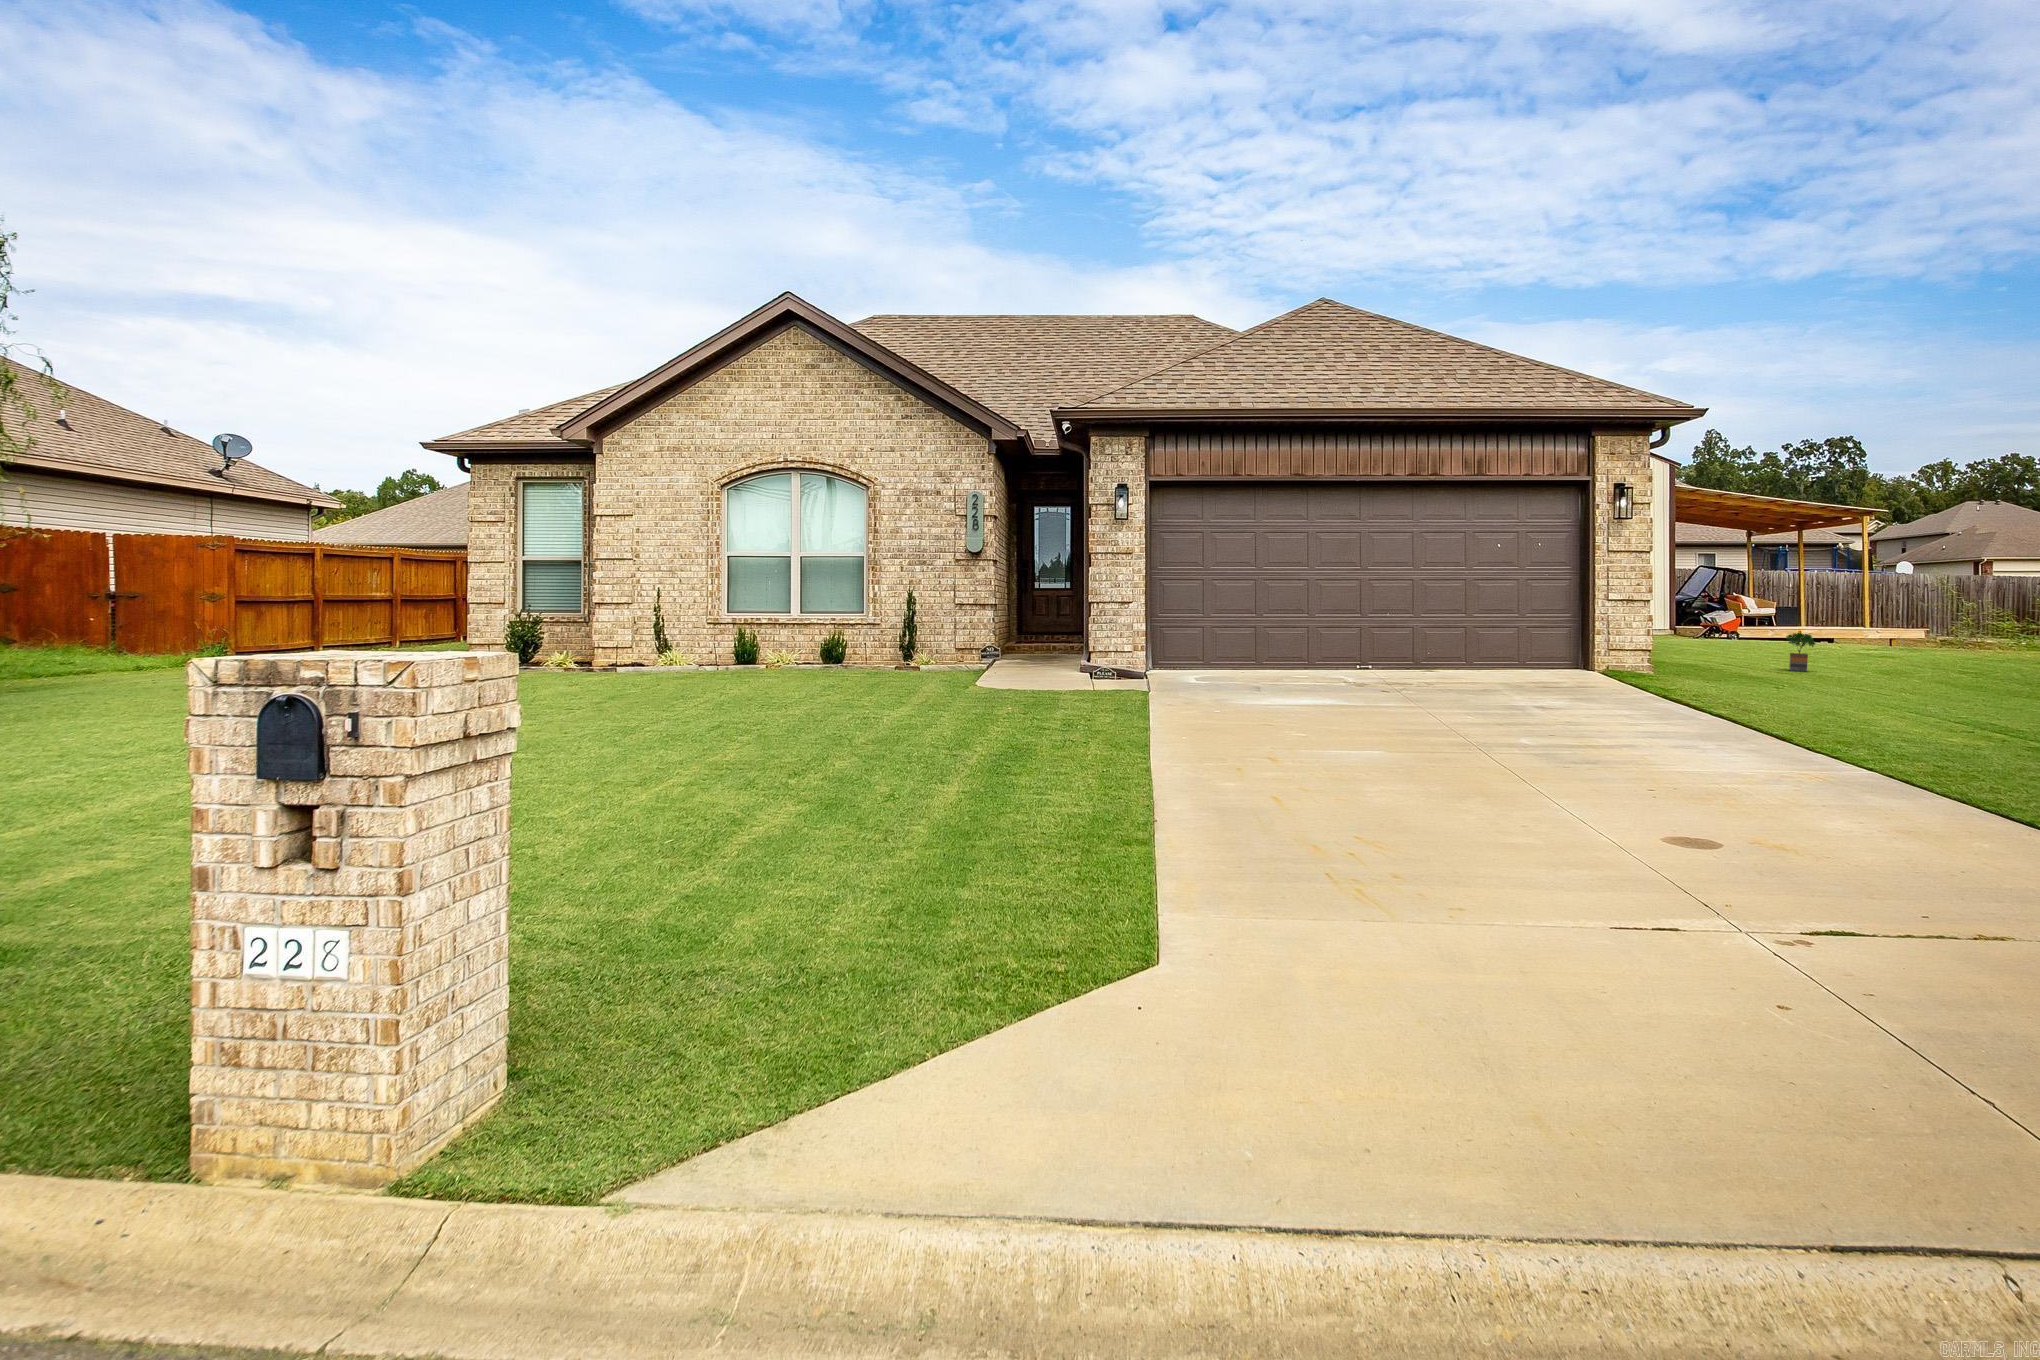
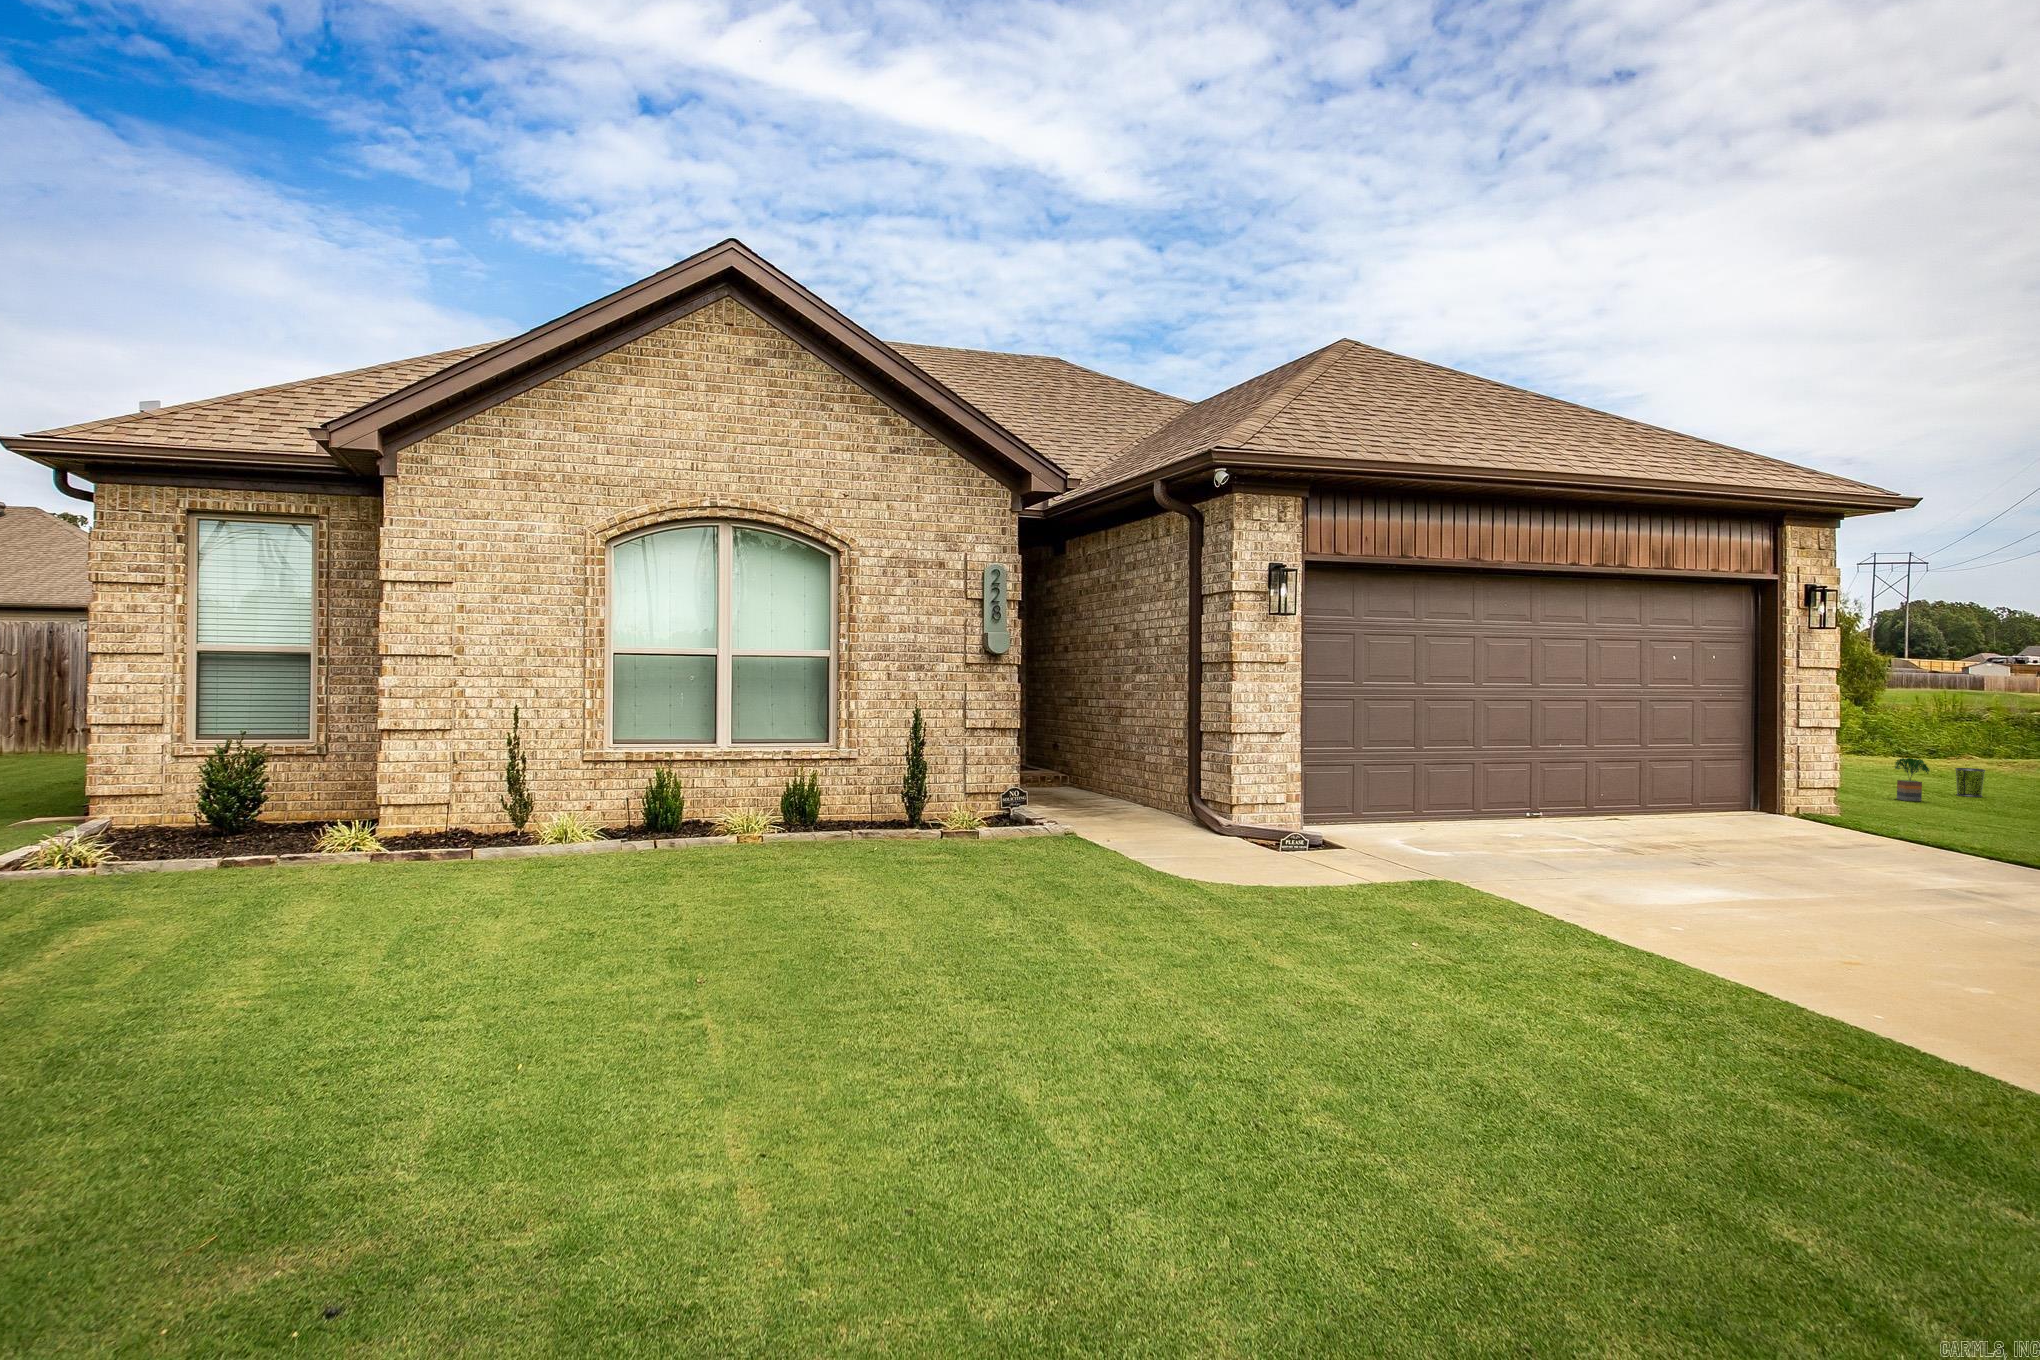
waste bin: none [1875,644,1903,670] -> present [1956,768,1985,797]

